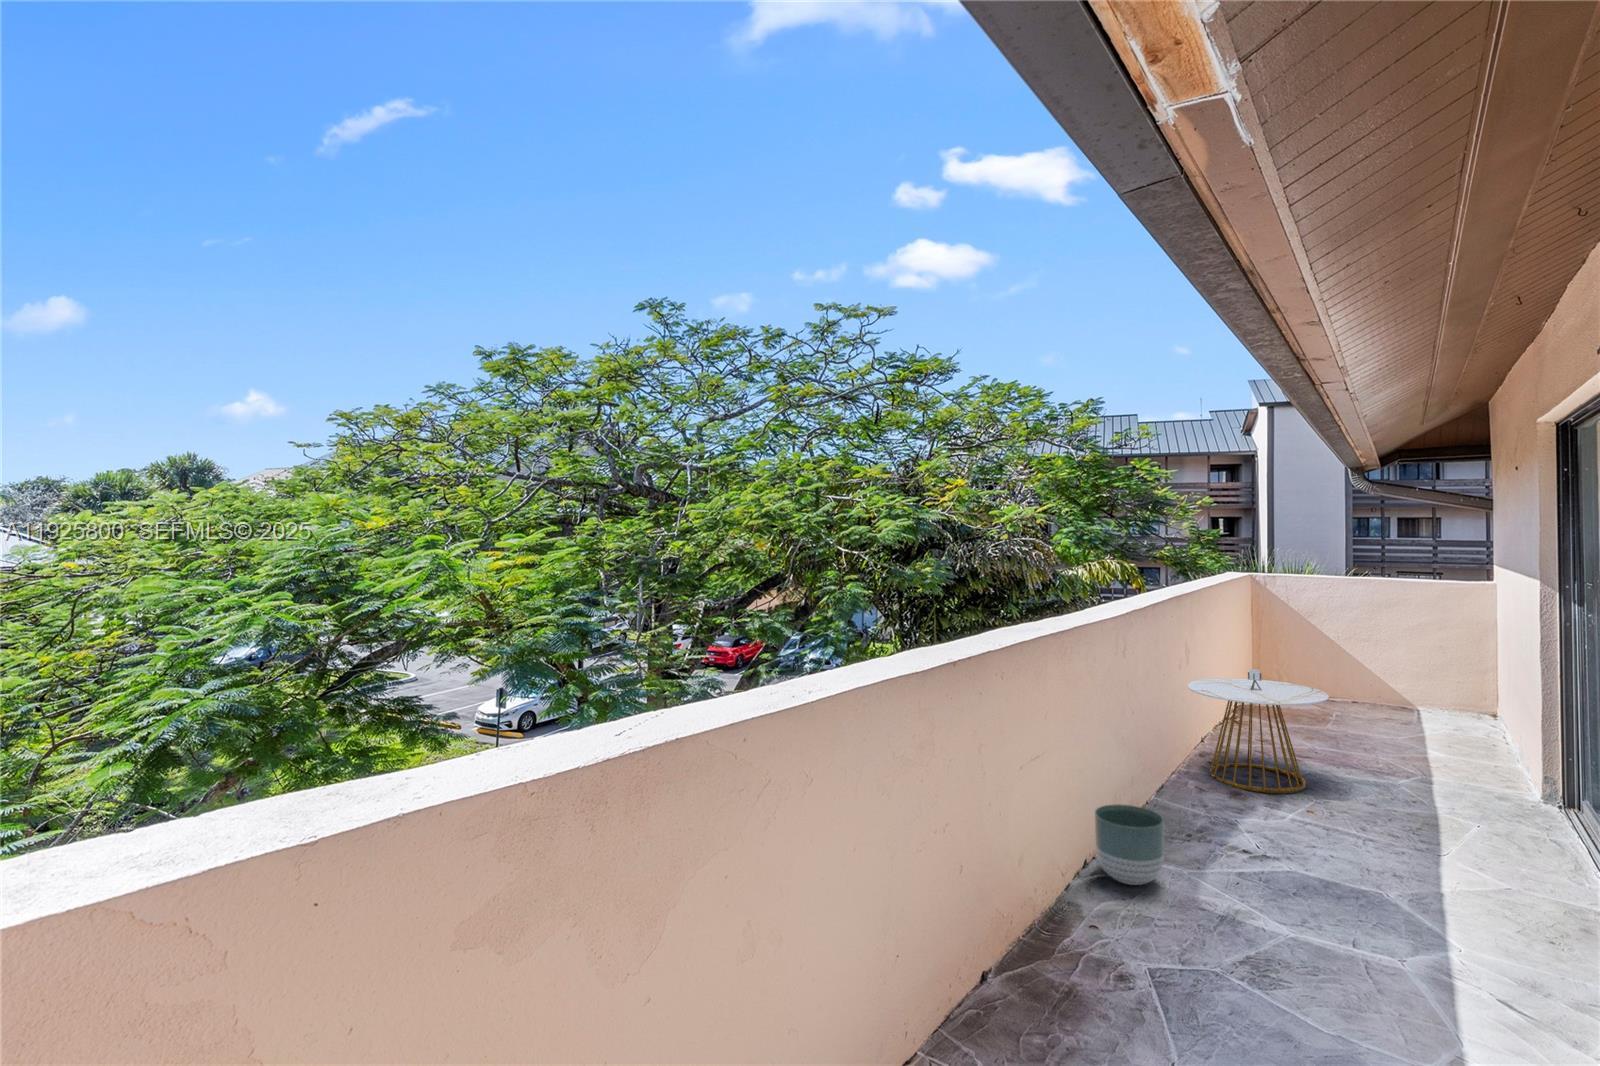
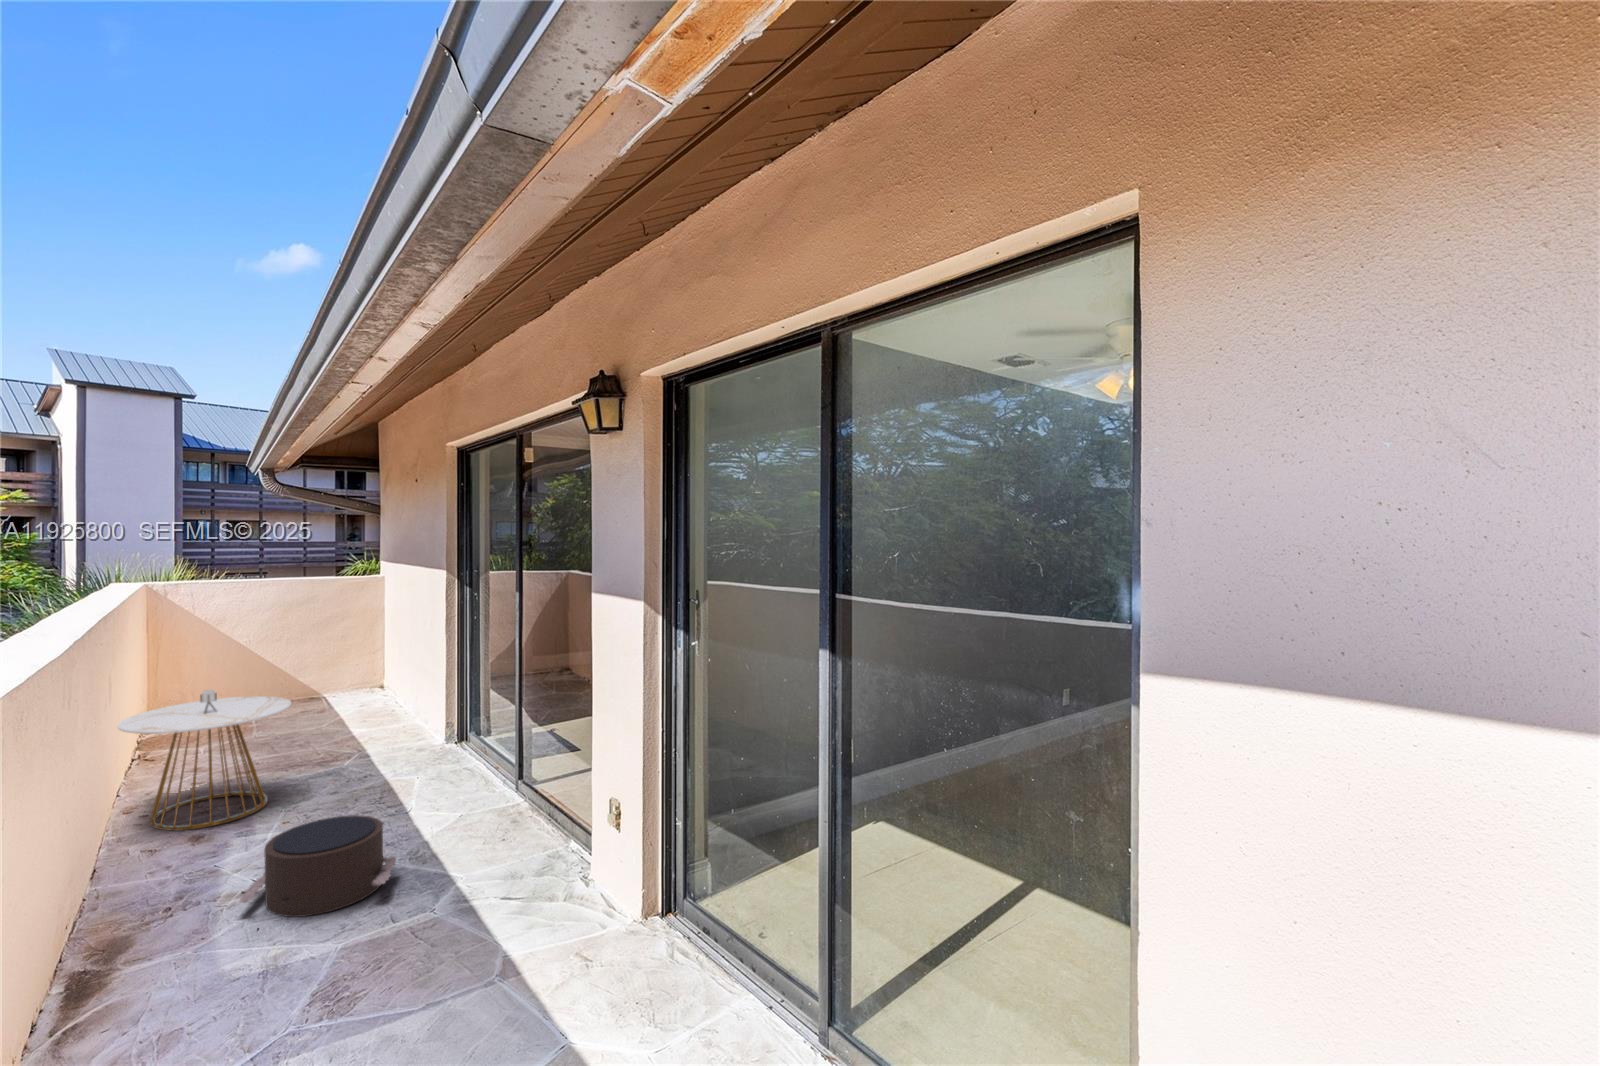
planter: present [1095,804,1164,885] -> none [59,894,174,1011]
pouf: none [1229,811,1389,908] -> present [239,815,396,917]

